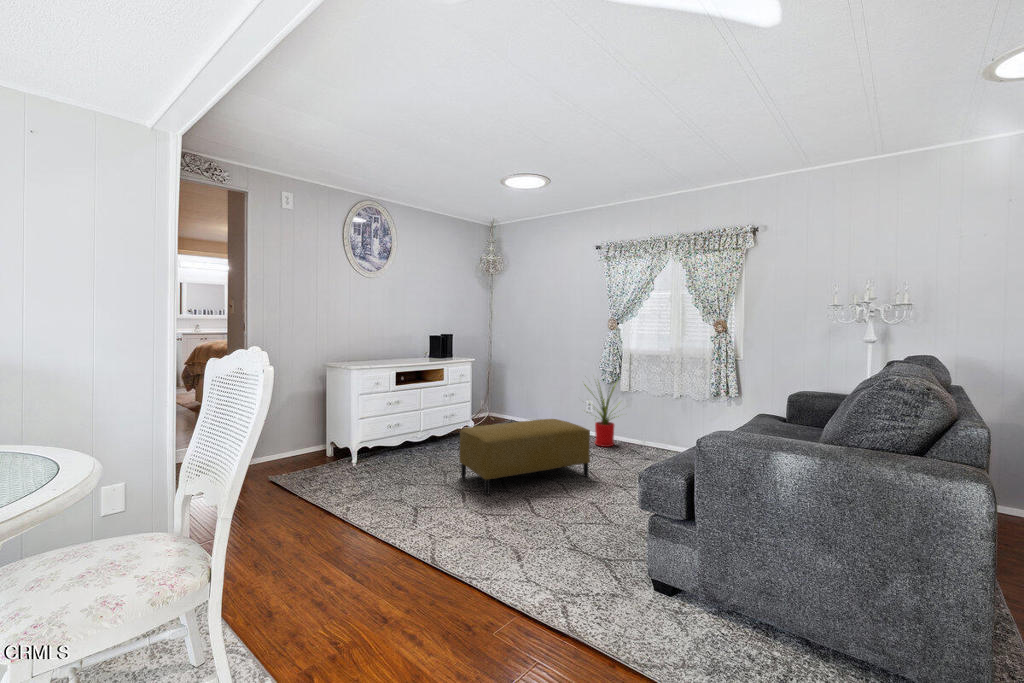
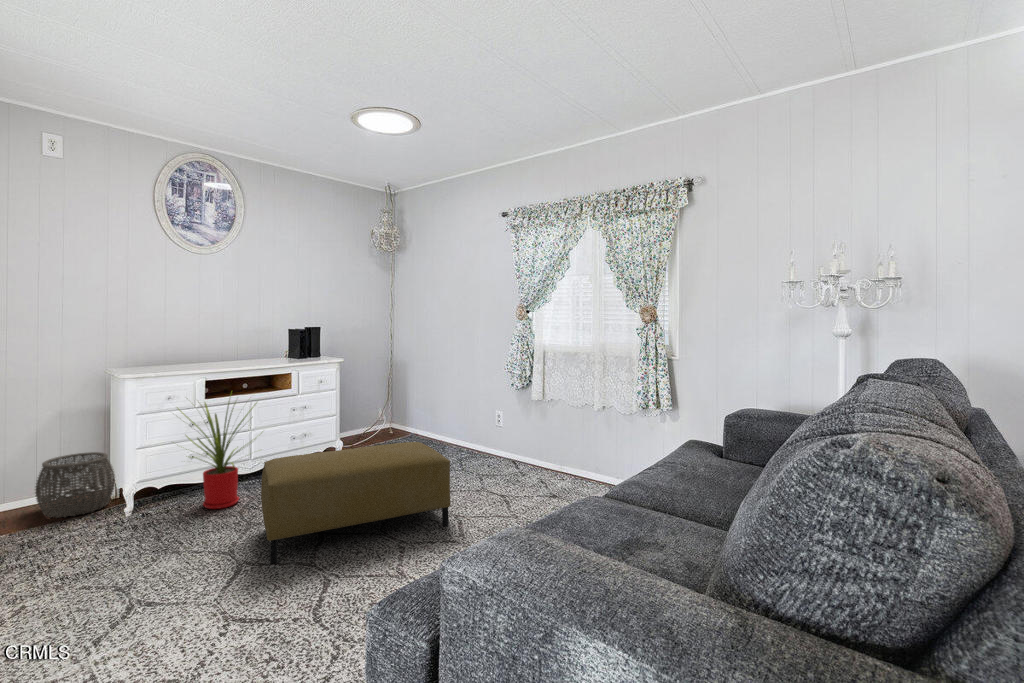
house plant: present [584,384,620,447] -> present [178,403,256,509]
woven basket: none [287,425,335,471] -> present [35,452,115,518]

